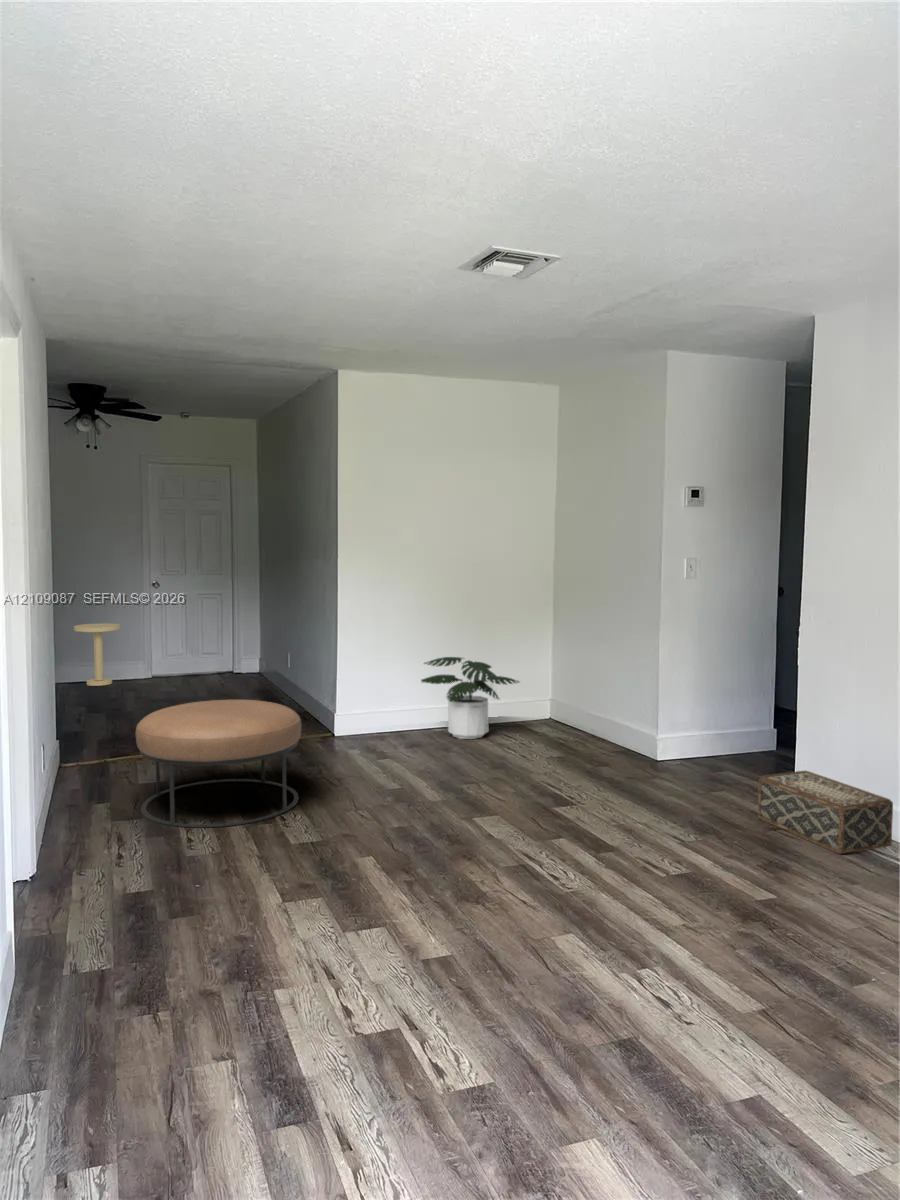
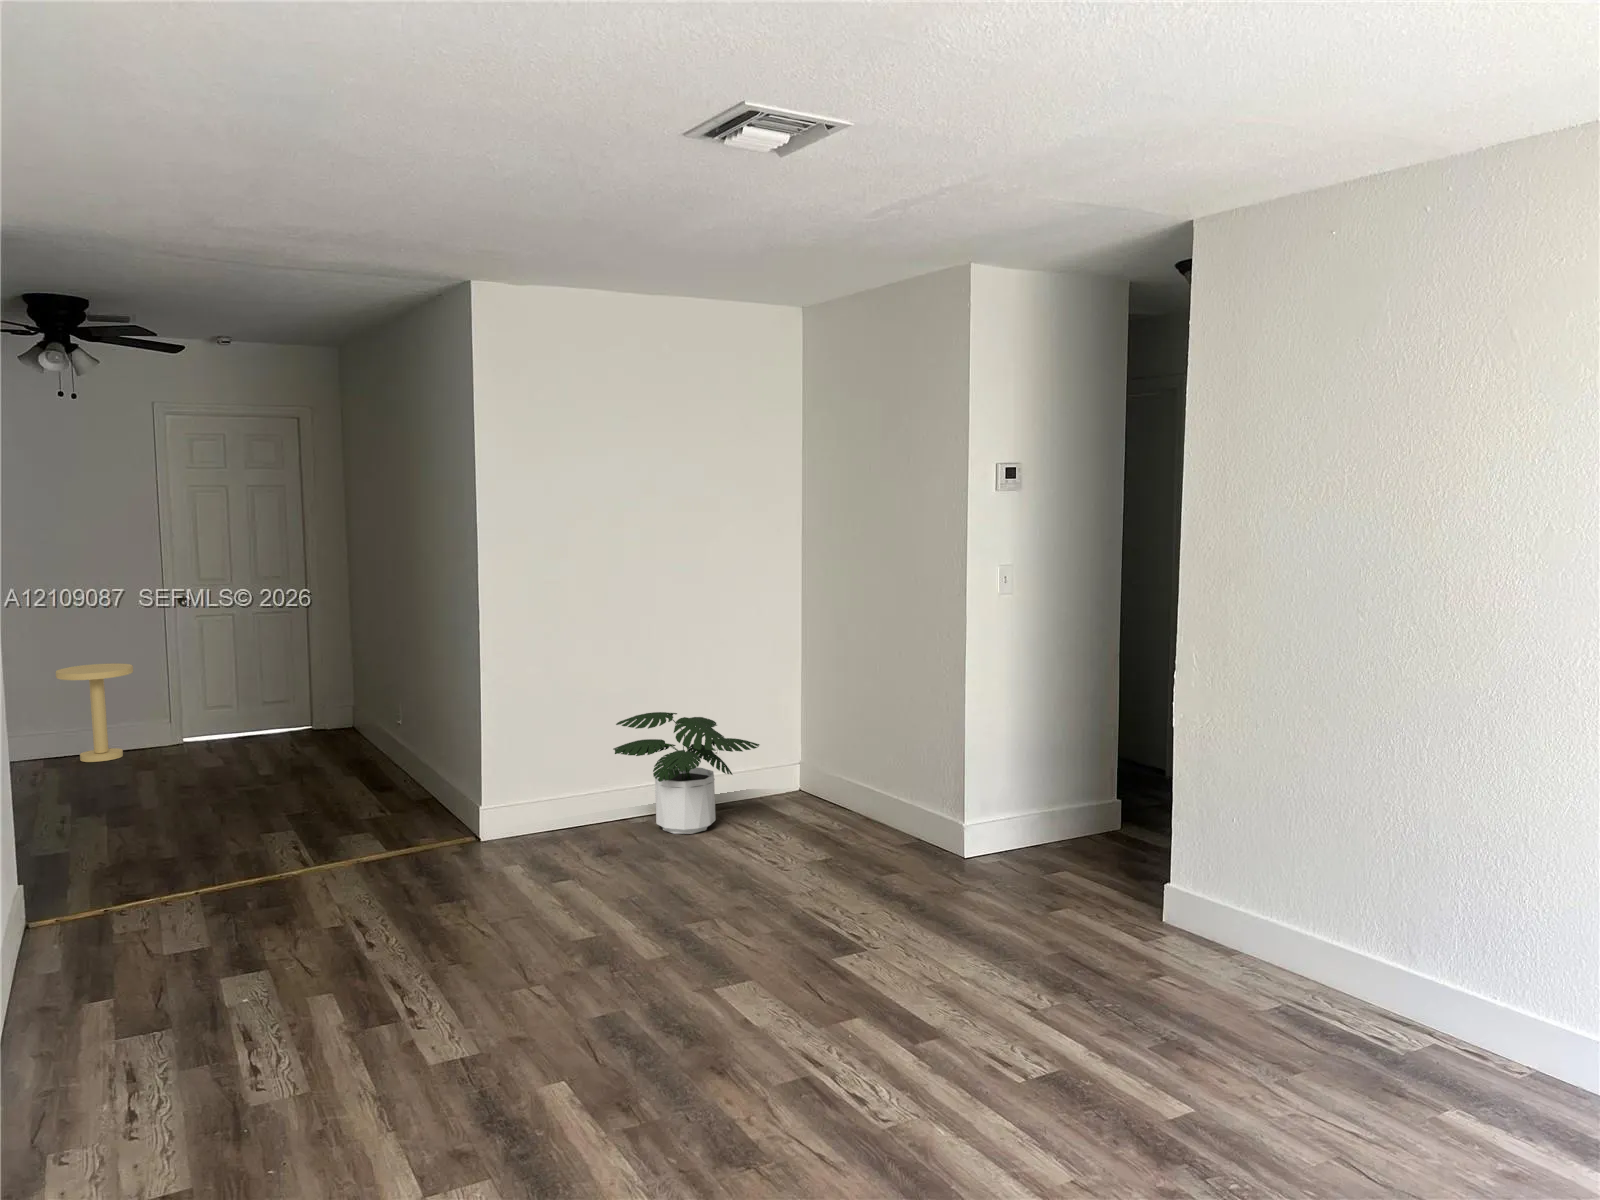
ottoman: present [136,700,301,828] -> none [154,813,435,1043]
woven basket: present [758,771,893,854] -> none [1128,881,1324,1016]

